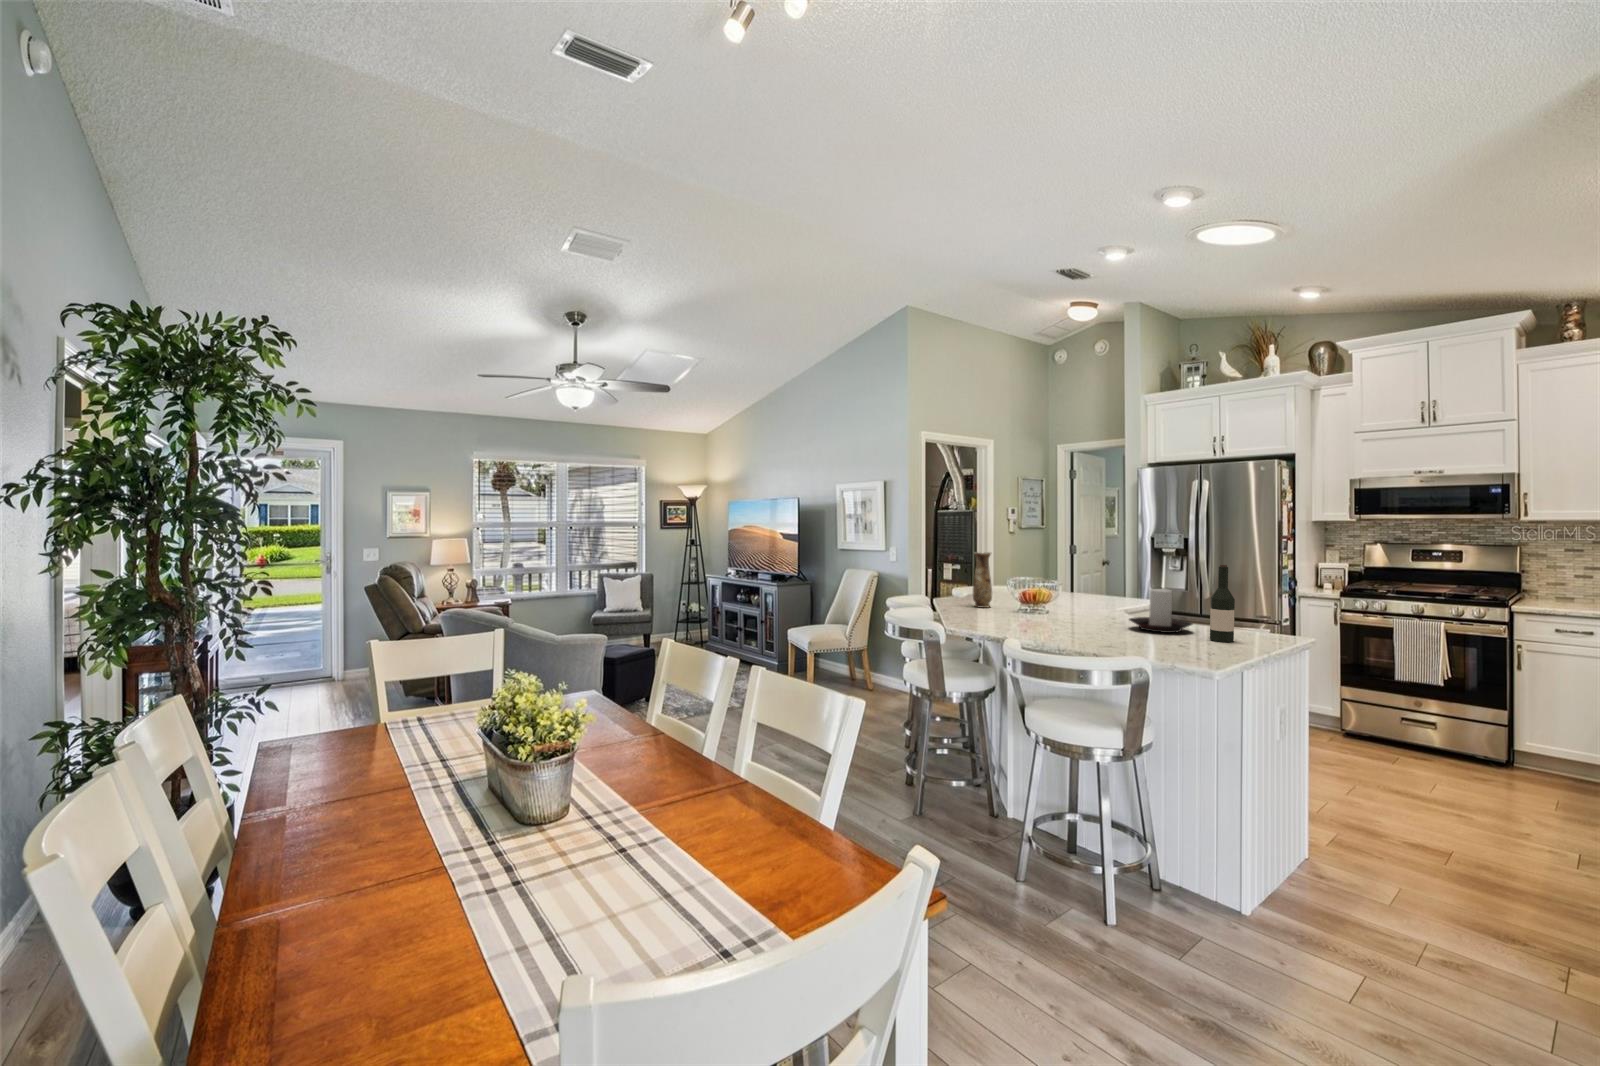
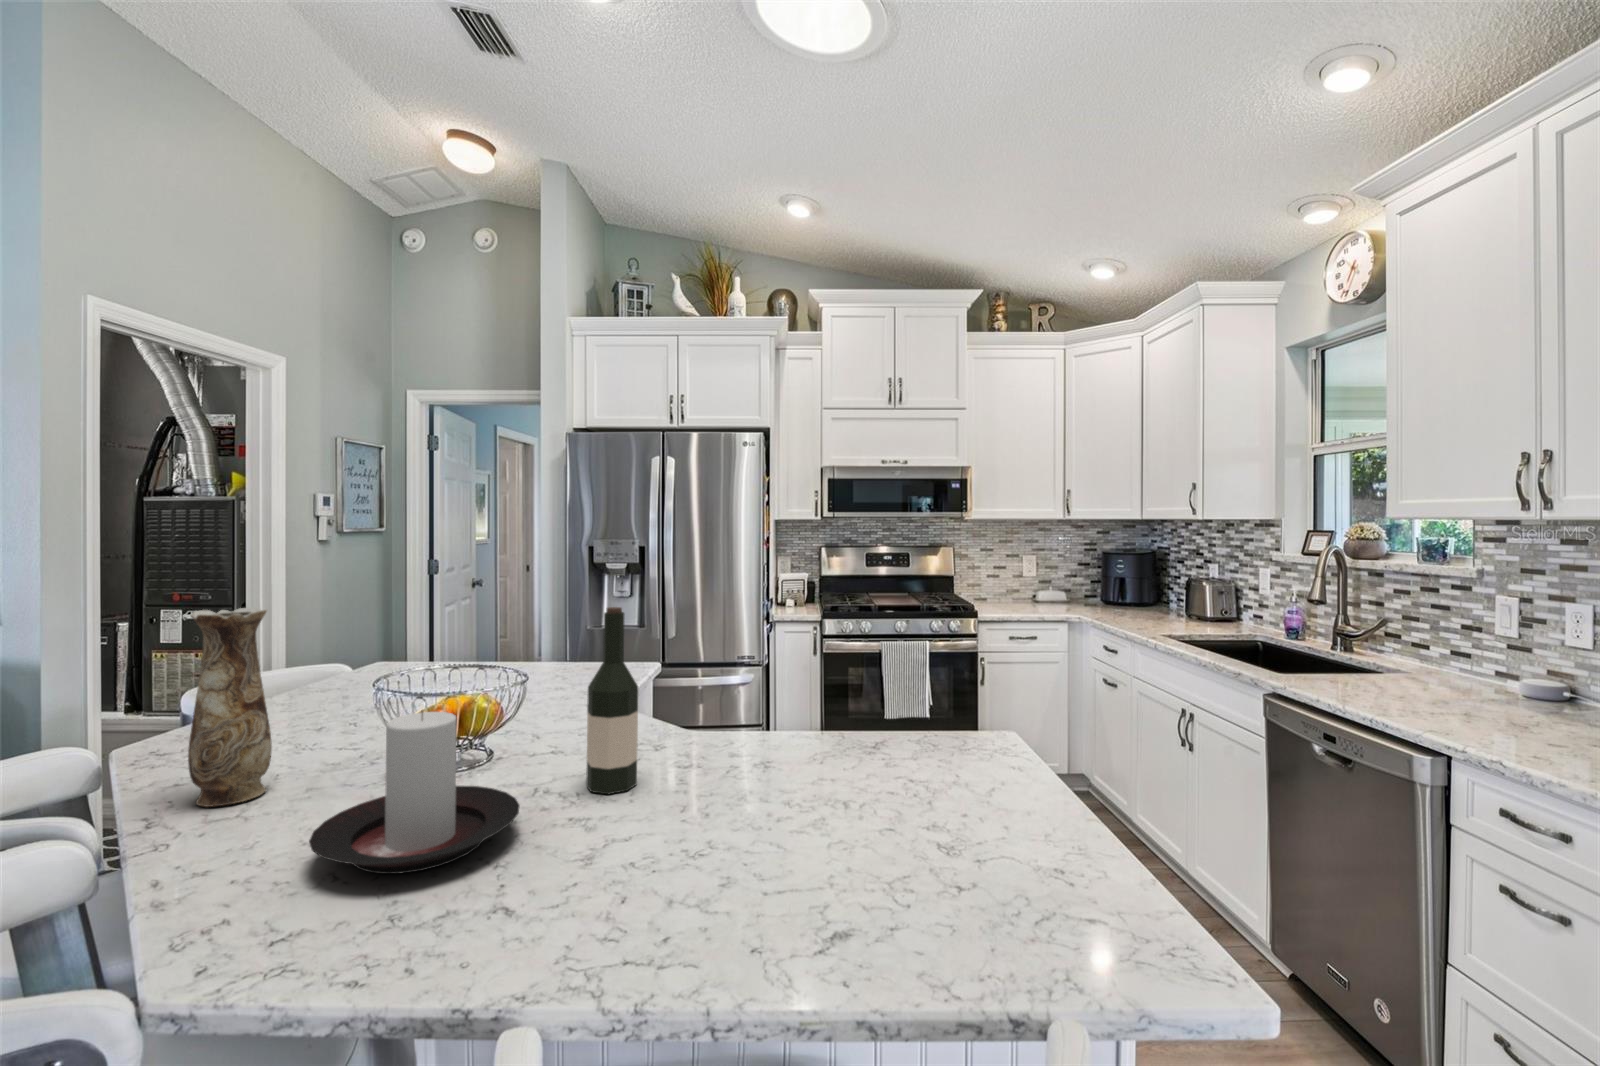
wine bottle: present [1210,565,1235,642] -> present [586,607,638,794]
candle holder: present [1129,589,1192,633] -> present [309,711,520,874]

